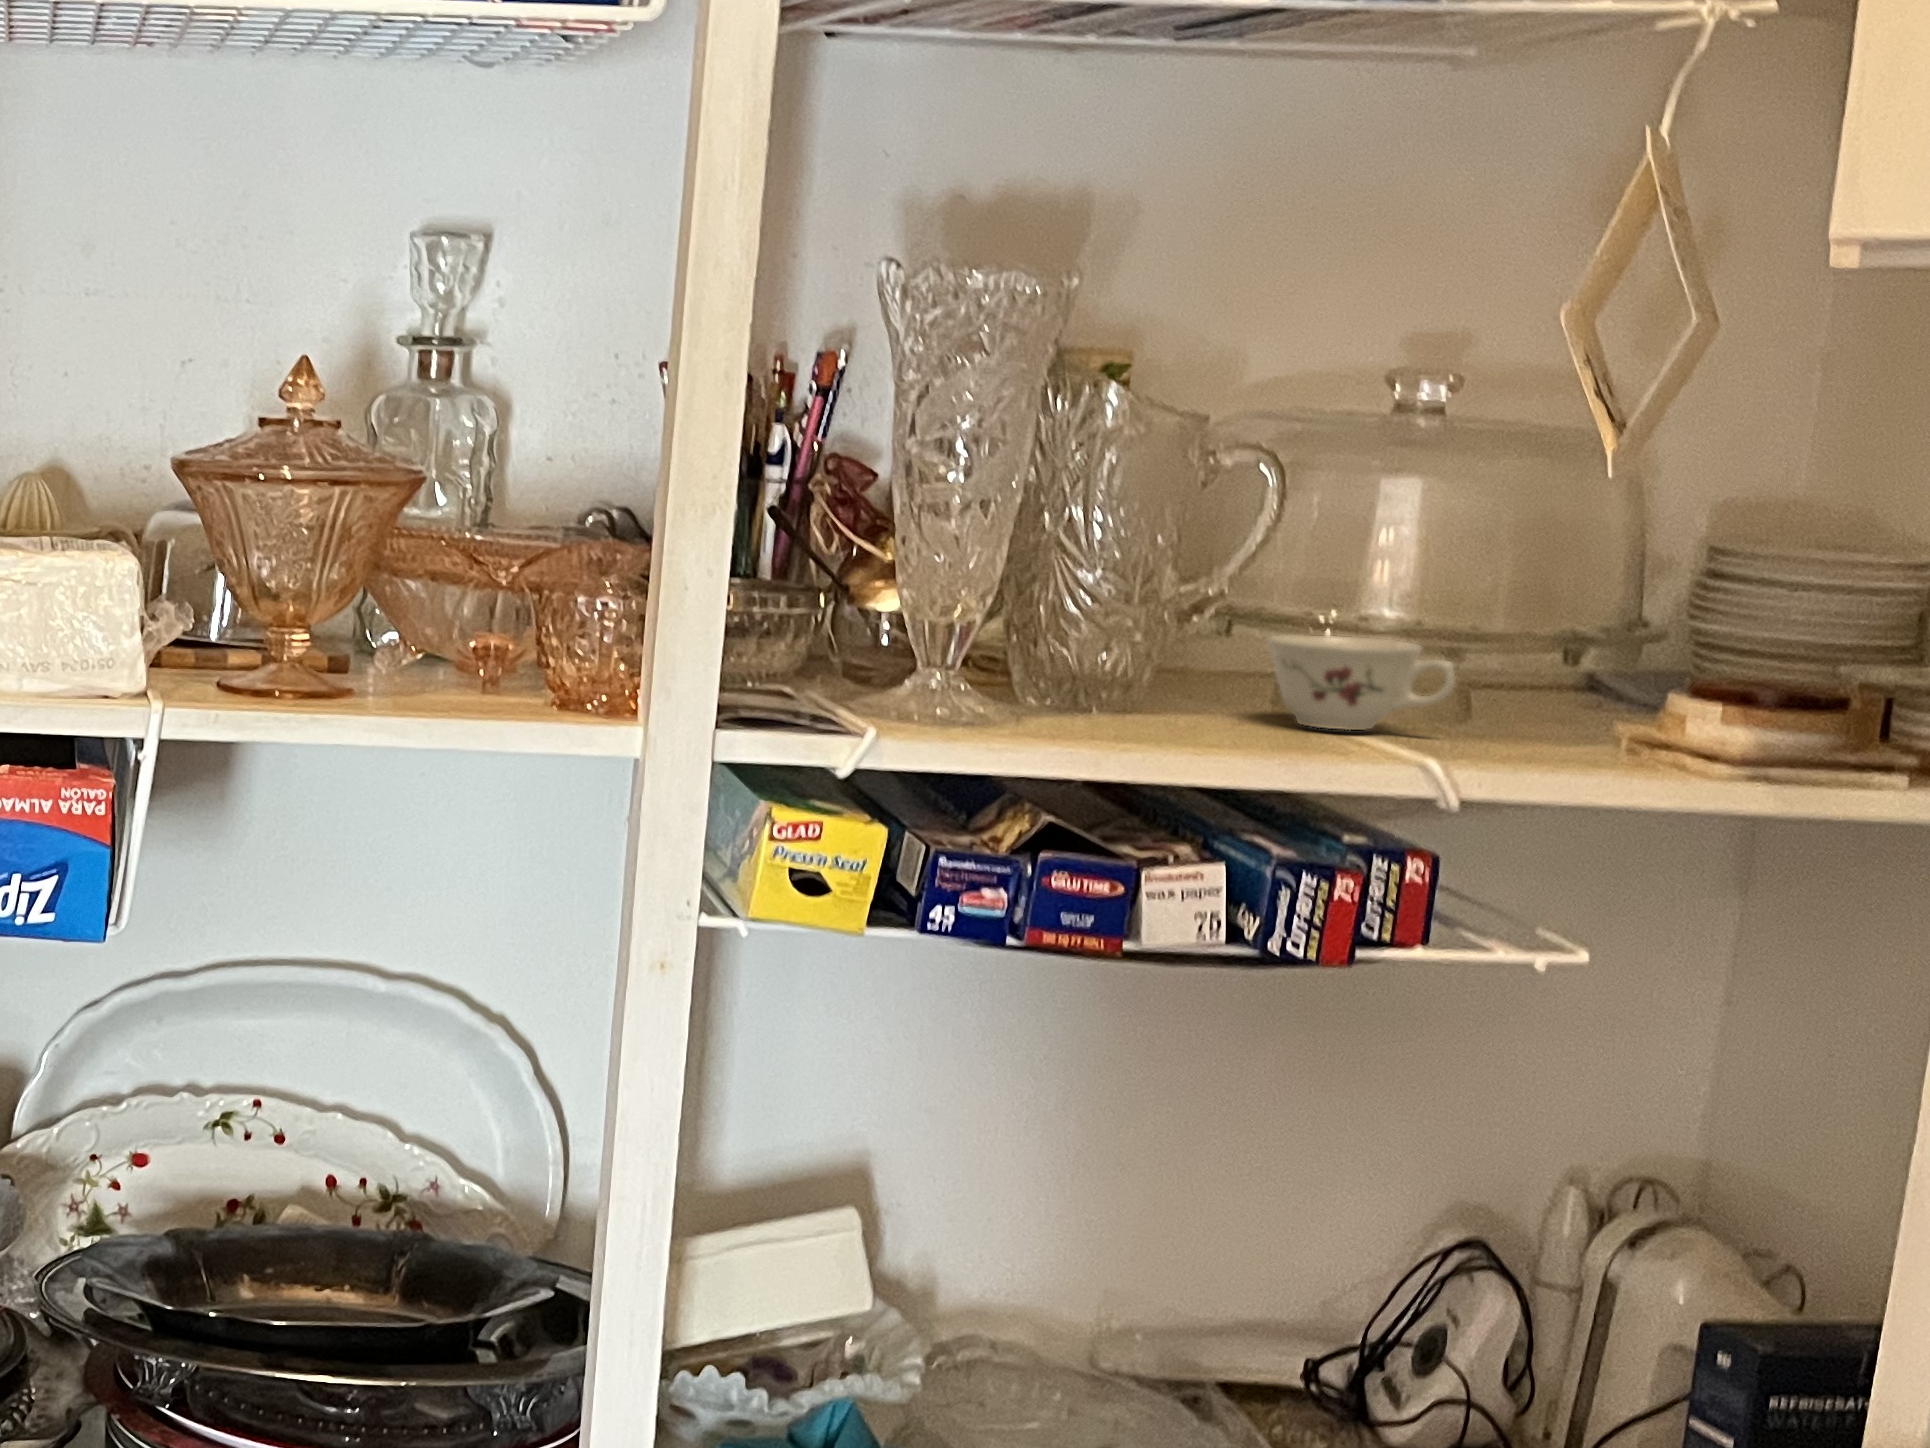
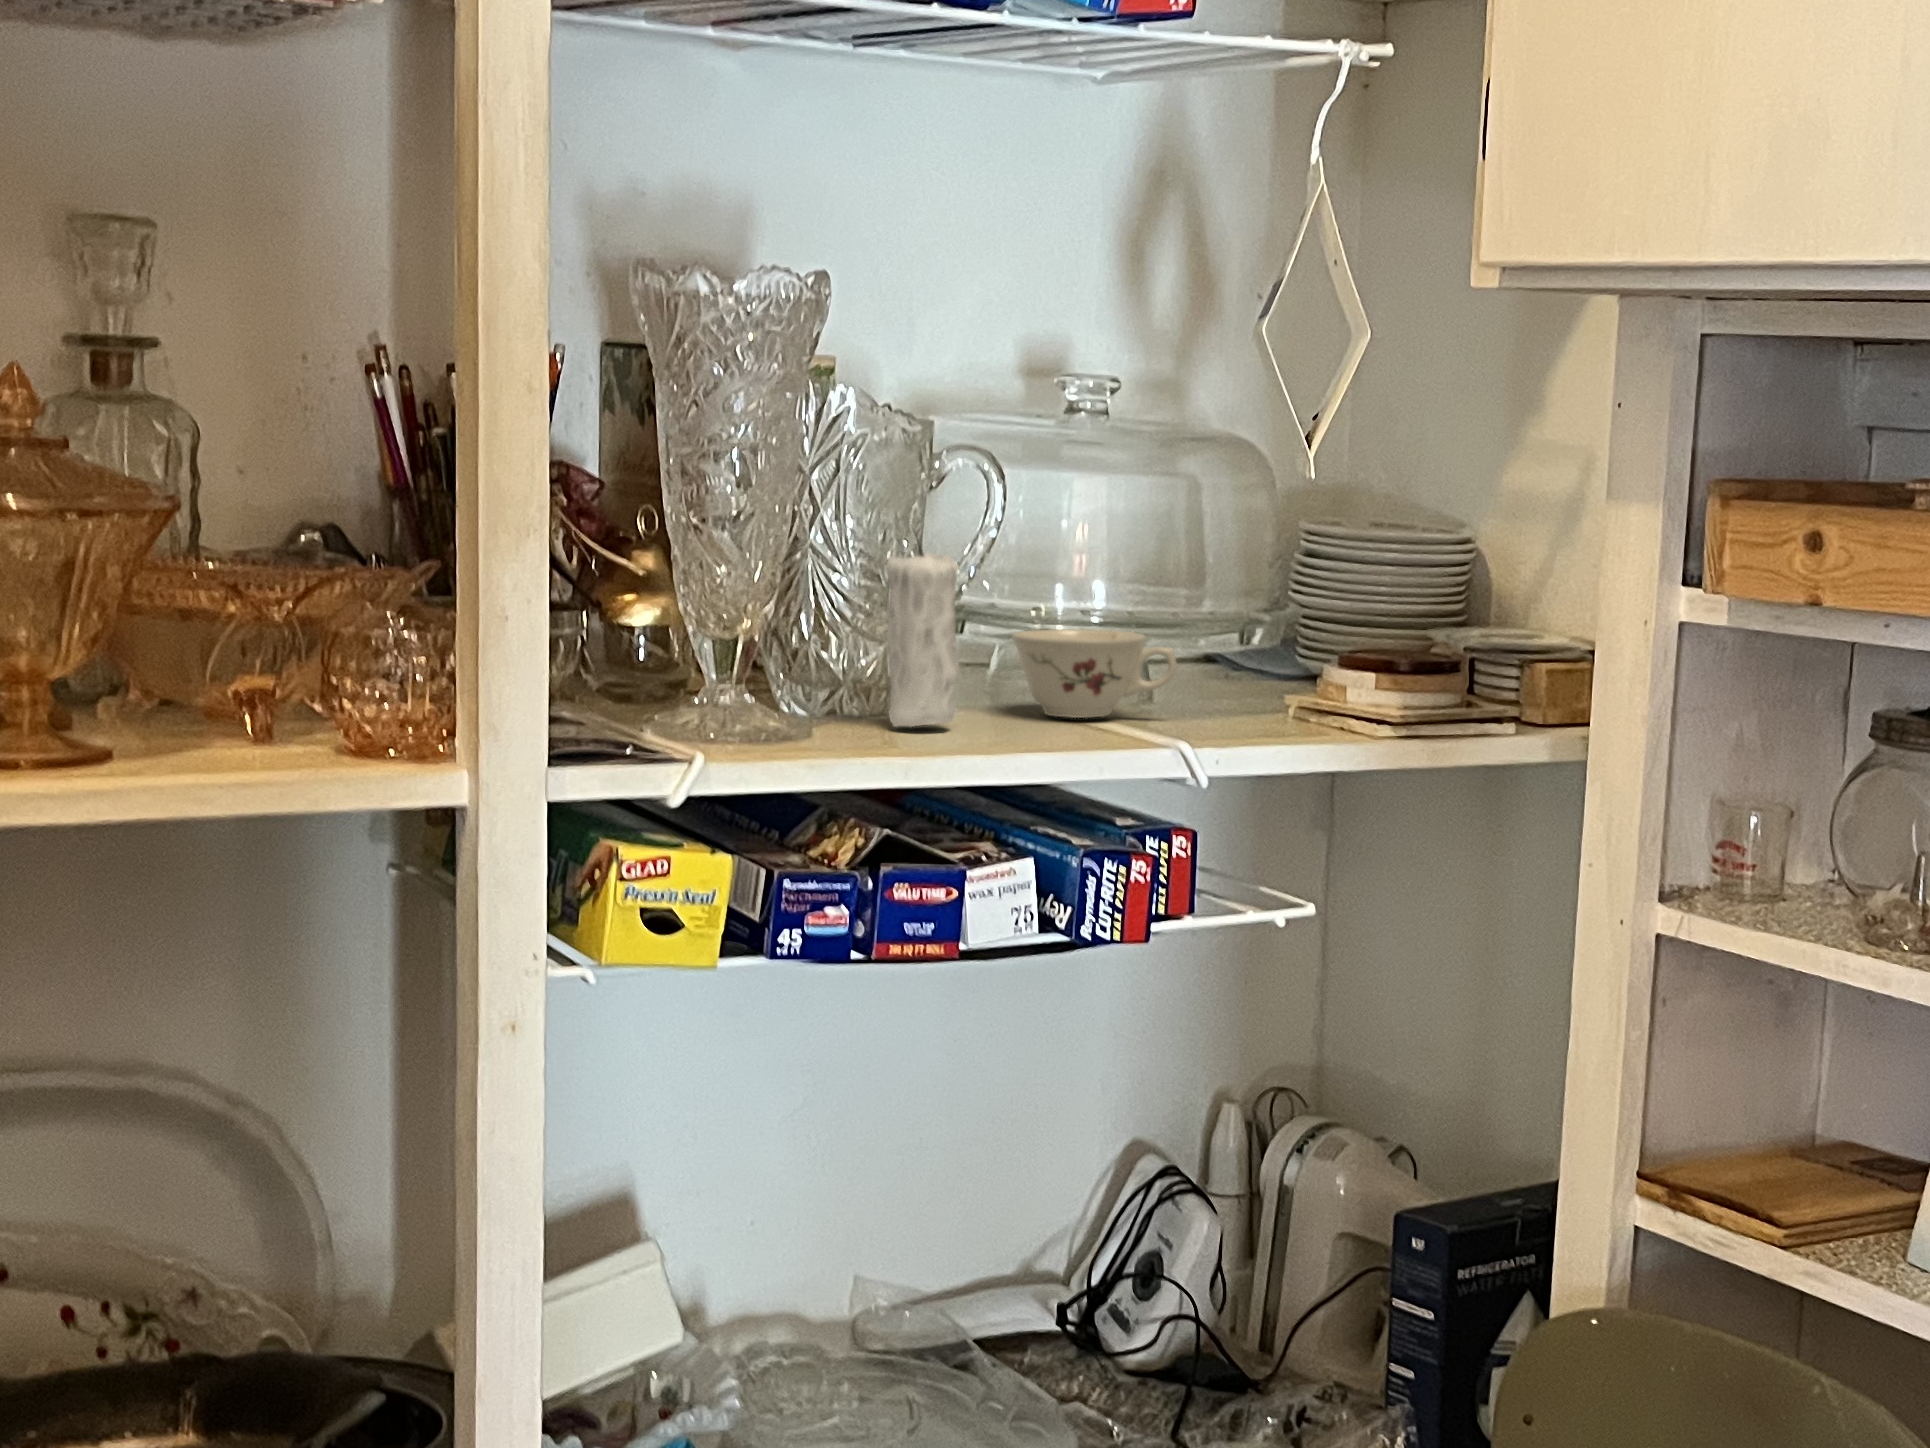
candle: none [1104,510,1197,723] -> present [886,528,960,727]

